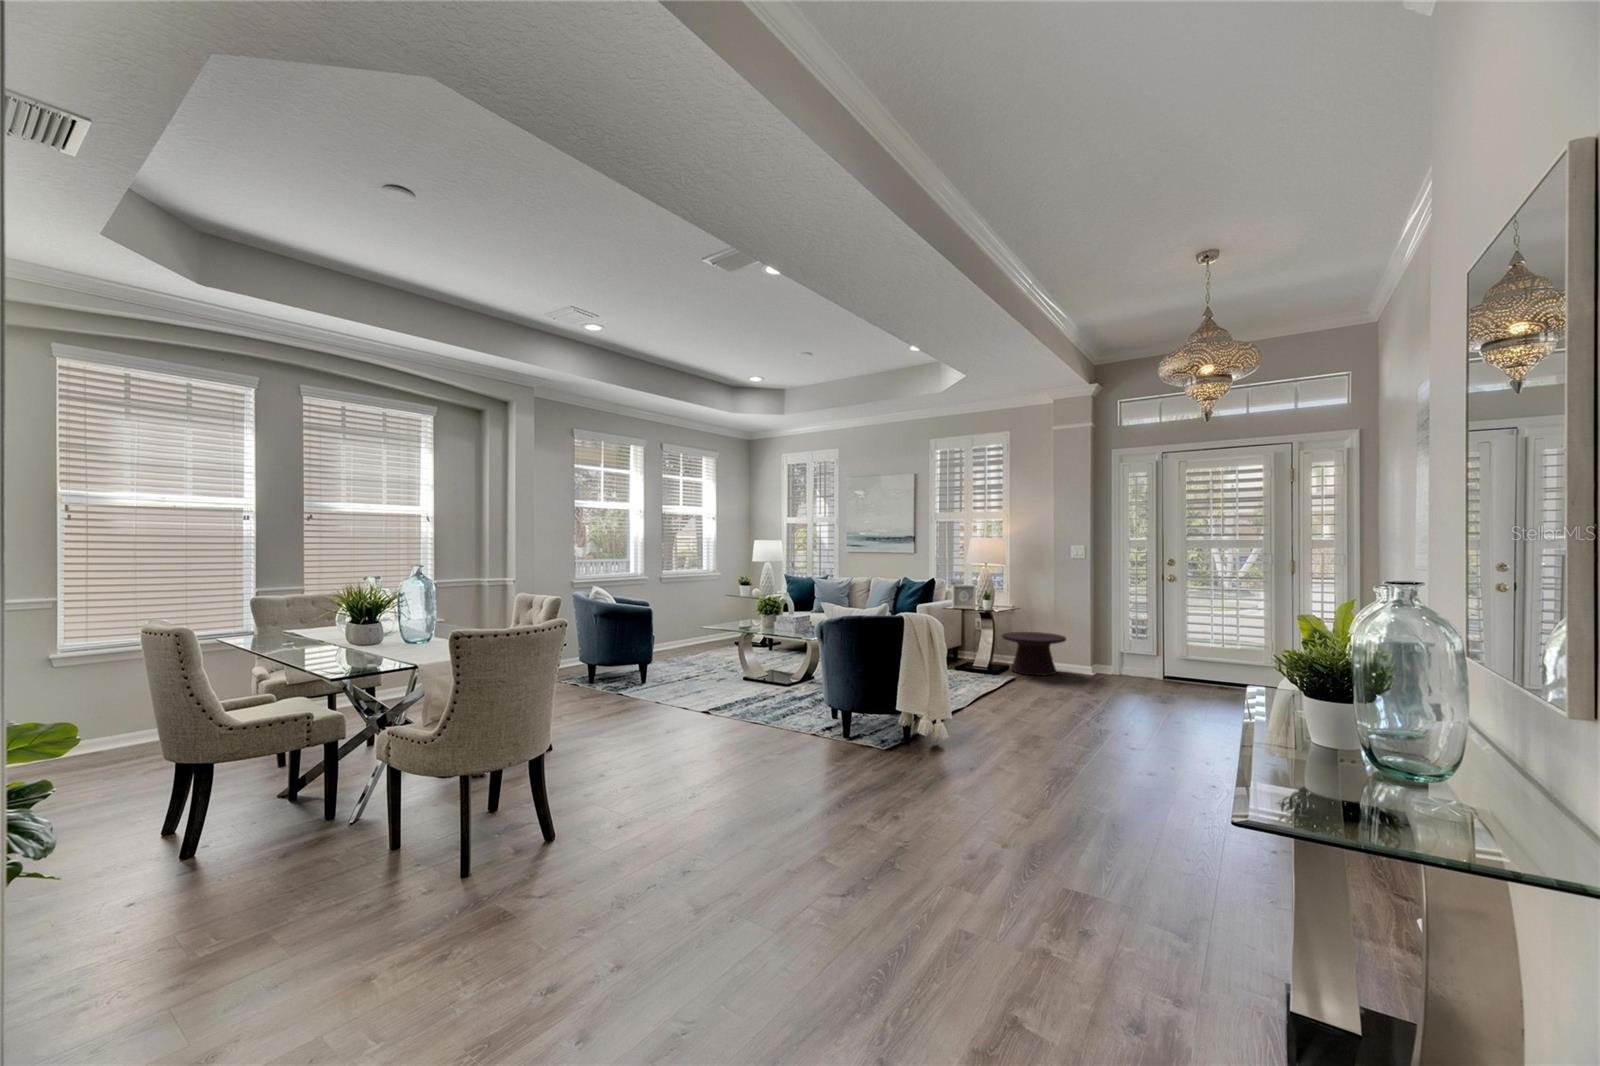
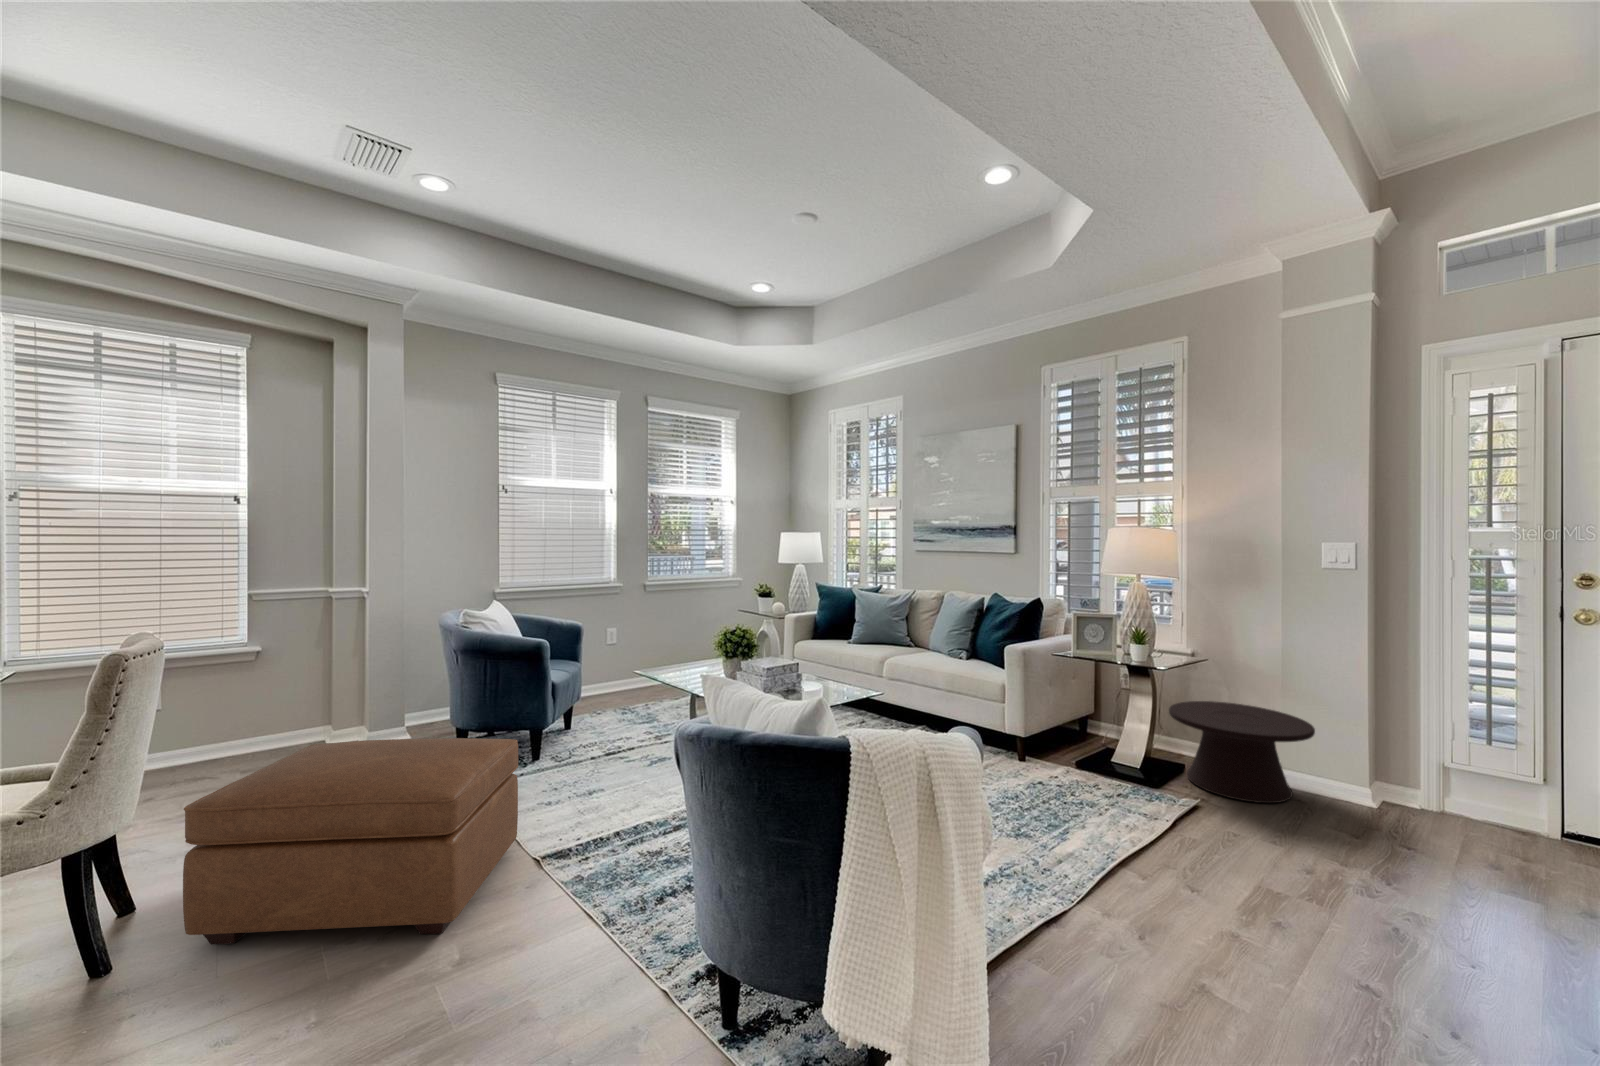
ottoman: none [590,652,714,739] -> present [183,738,519,945]

